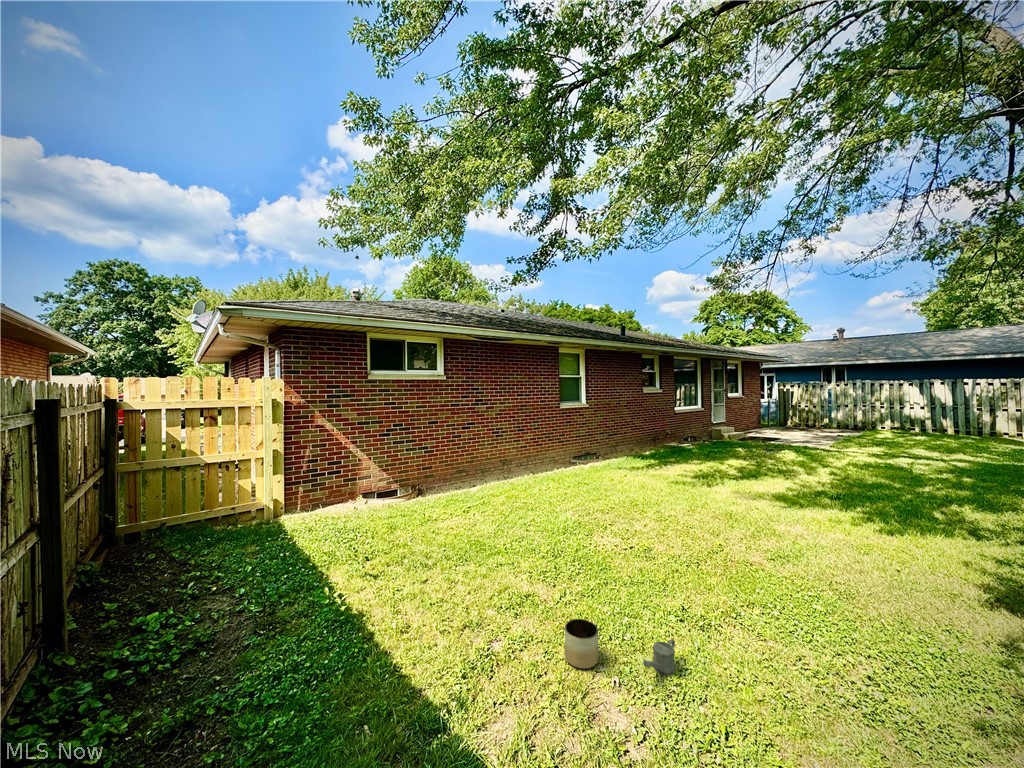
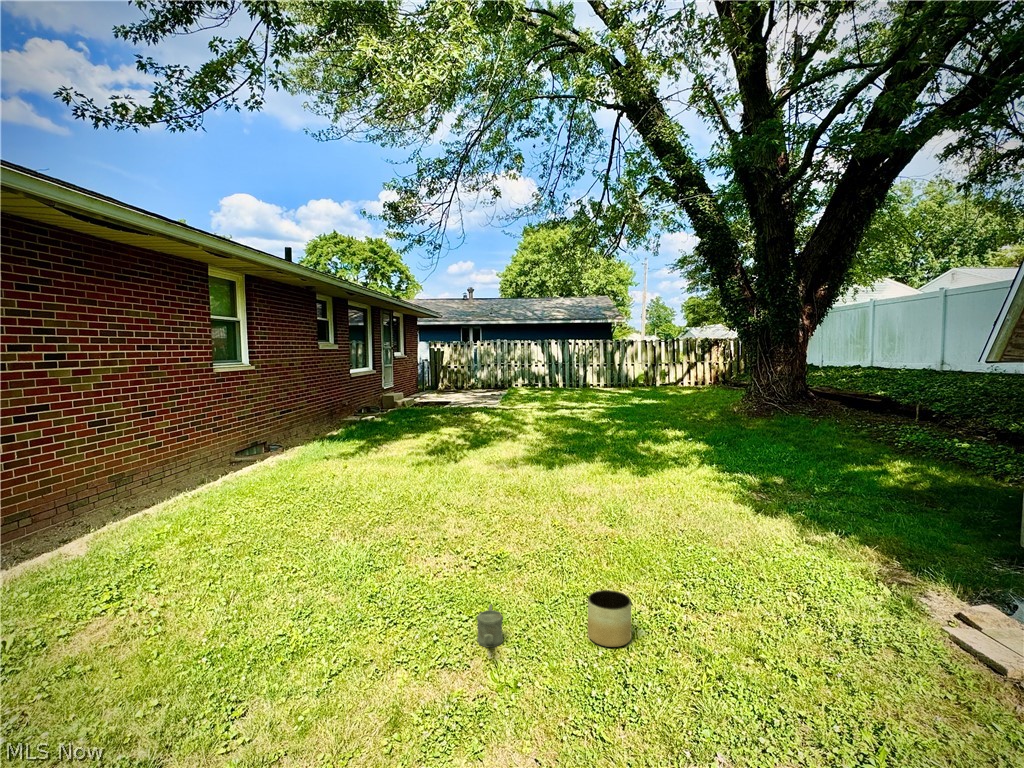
watering can: present [643,639,675,675] -> present [477,605,504,647]

